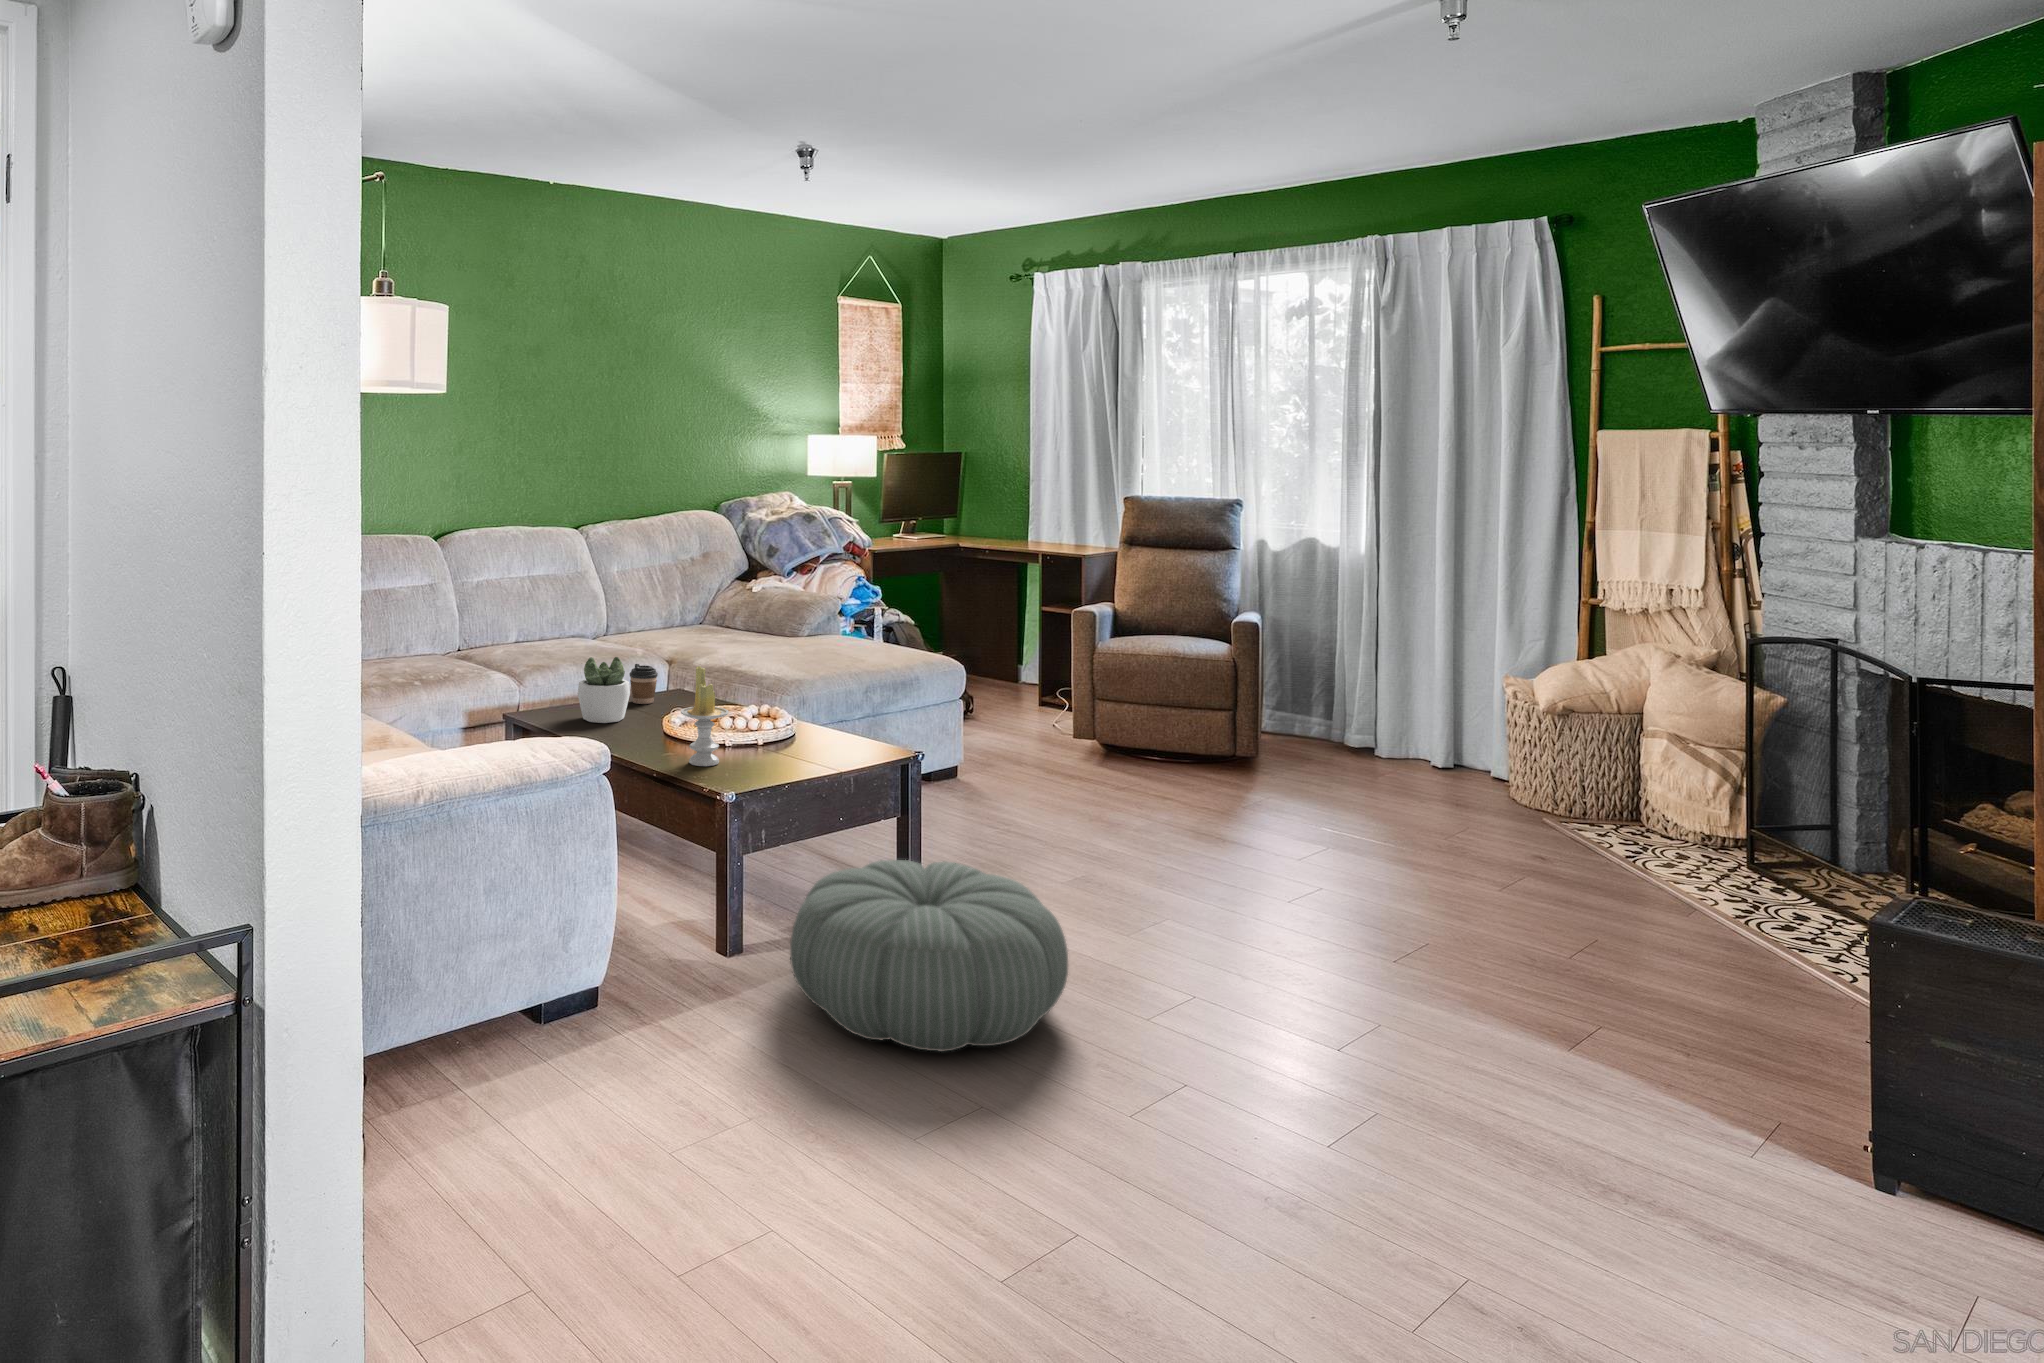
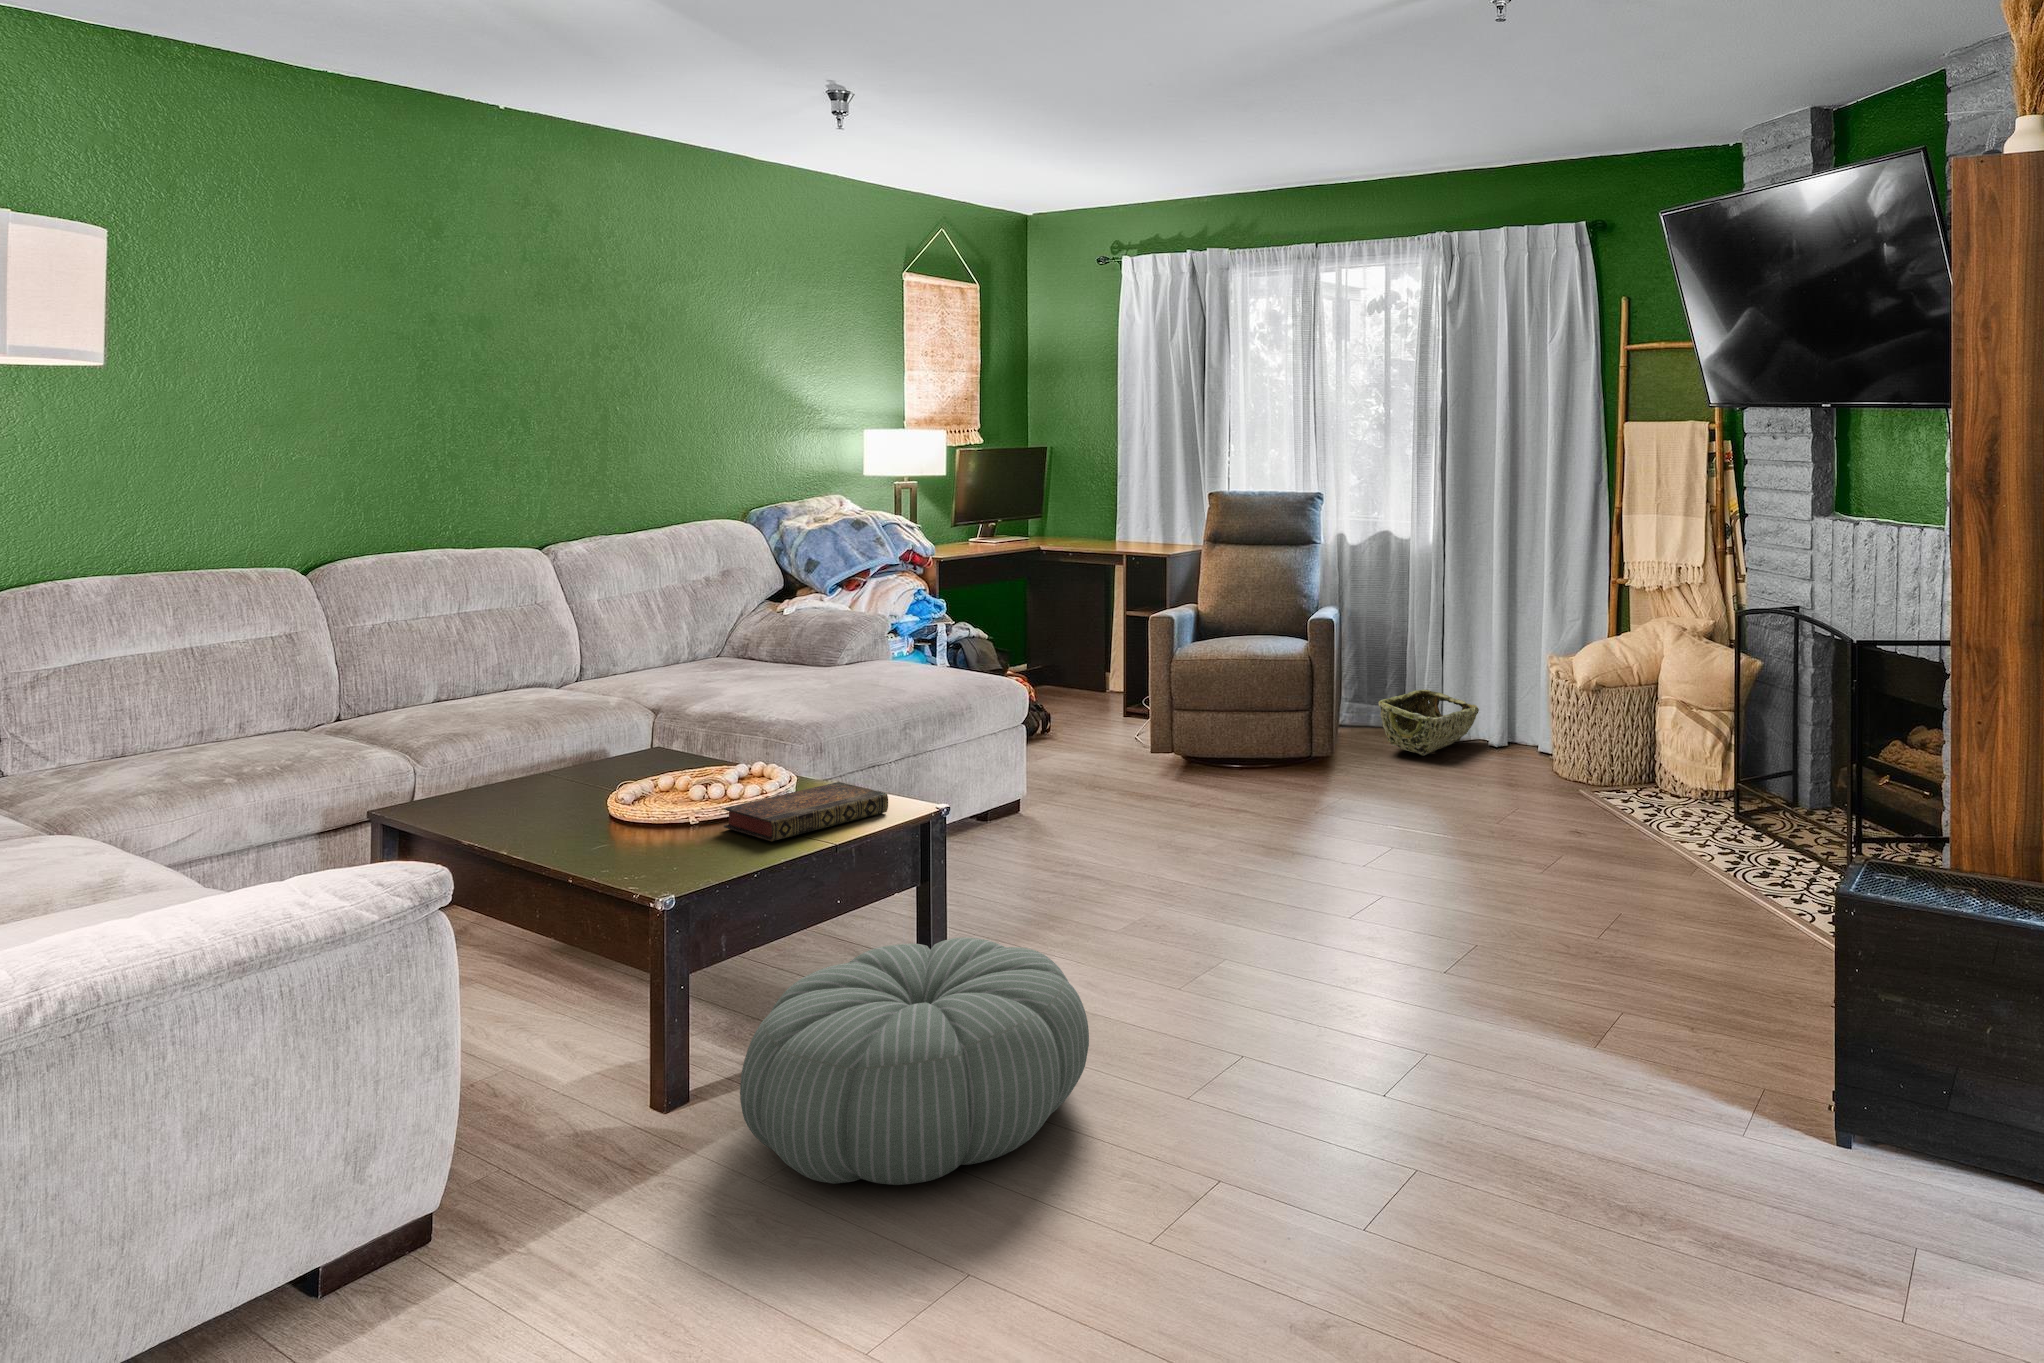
succulent plant: present [578,657,630,723] -> none [488,722,568,810]
coffee cup: present [629,664,658,704] -> none [576,725,618,776]
candle: present [681,666,729,766] -> none [617,731,687,858]
woven basket: none [1305,702,1418,768] -> present [1379,690,1479,756]
book: none [751,725,877,765] -> present [723,782,888,841]

